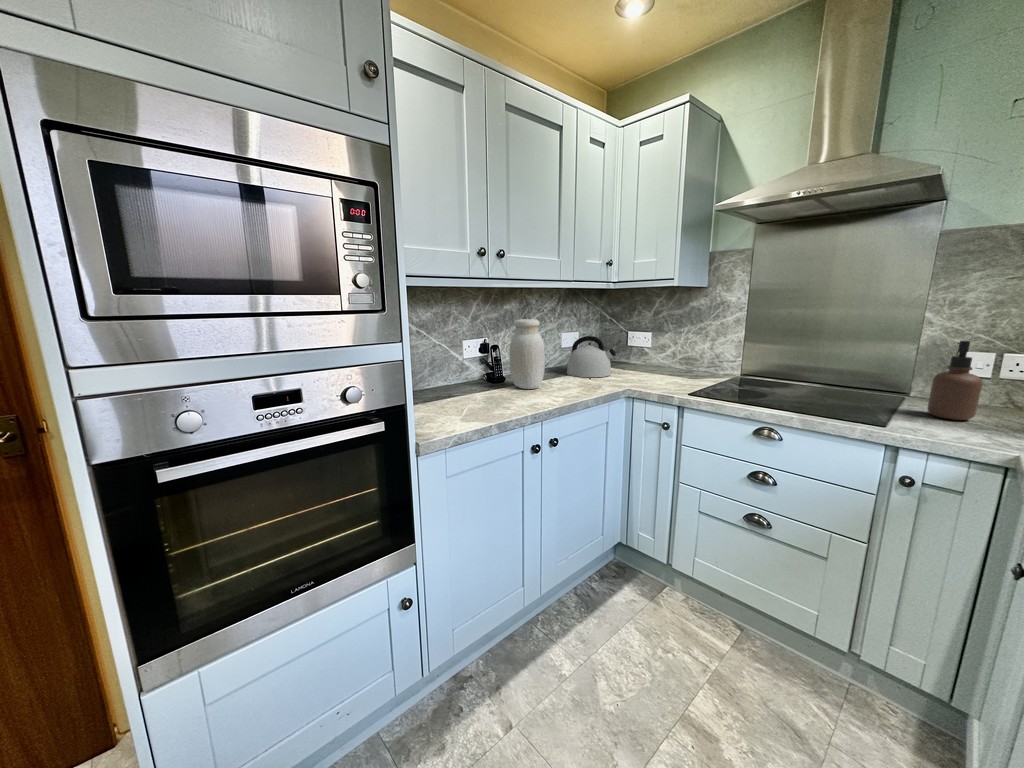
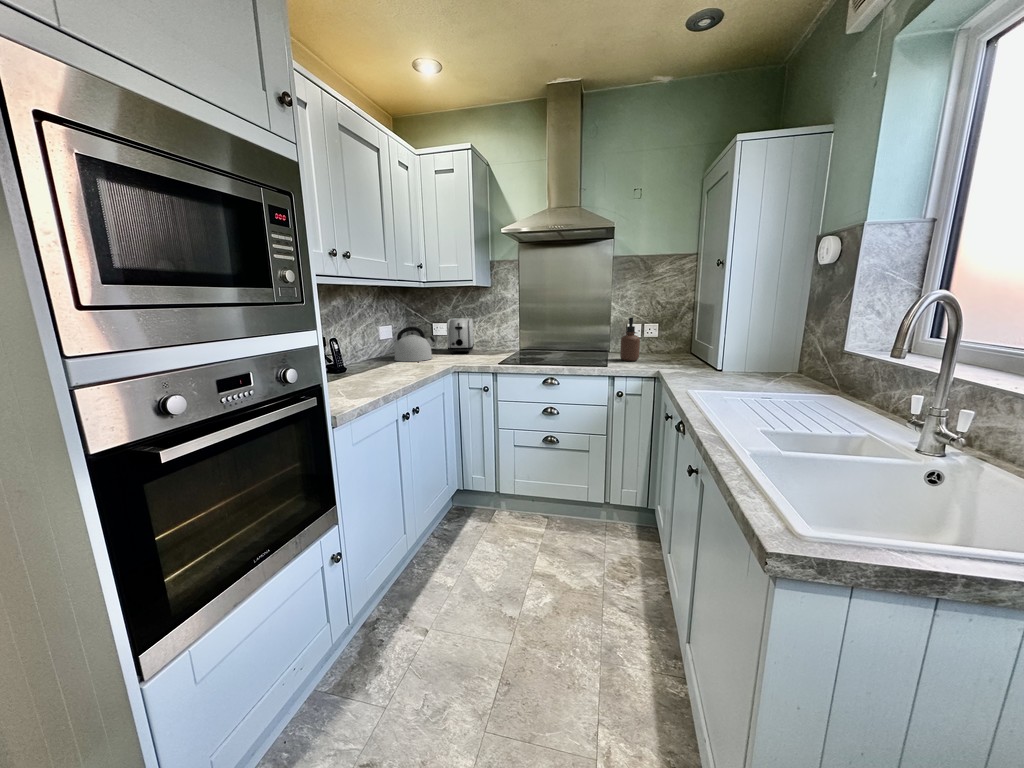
jar: present [509,319,545,389] -> none [354,313,388,374]
toaster: none [635,327,677,373] -> present [447,318,474,354]

